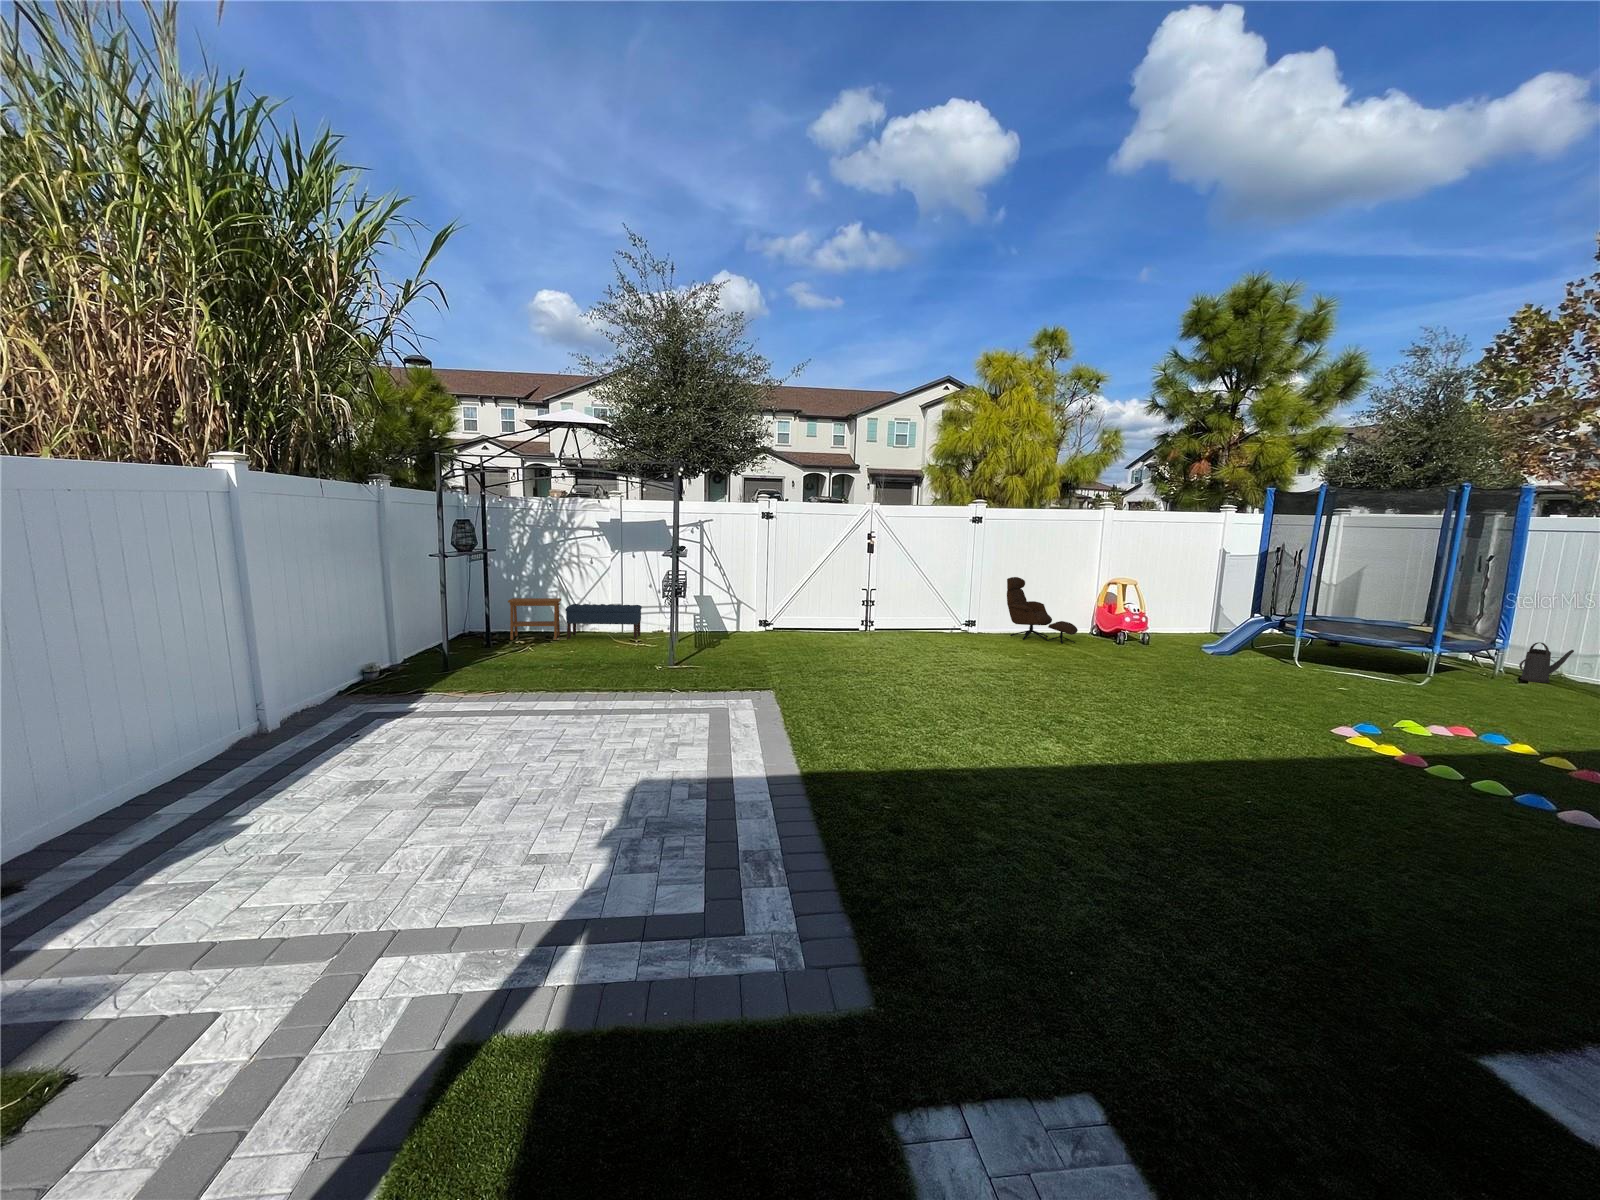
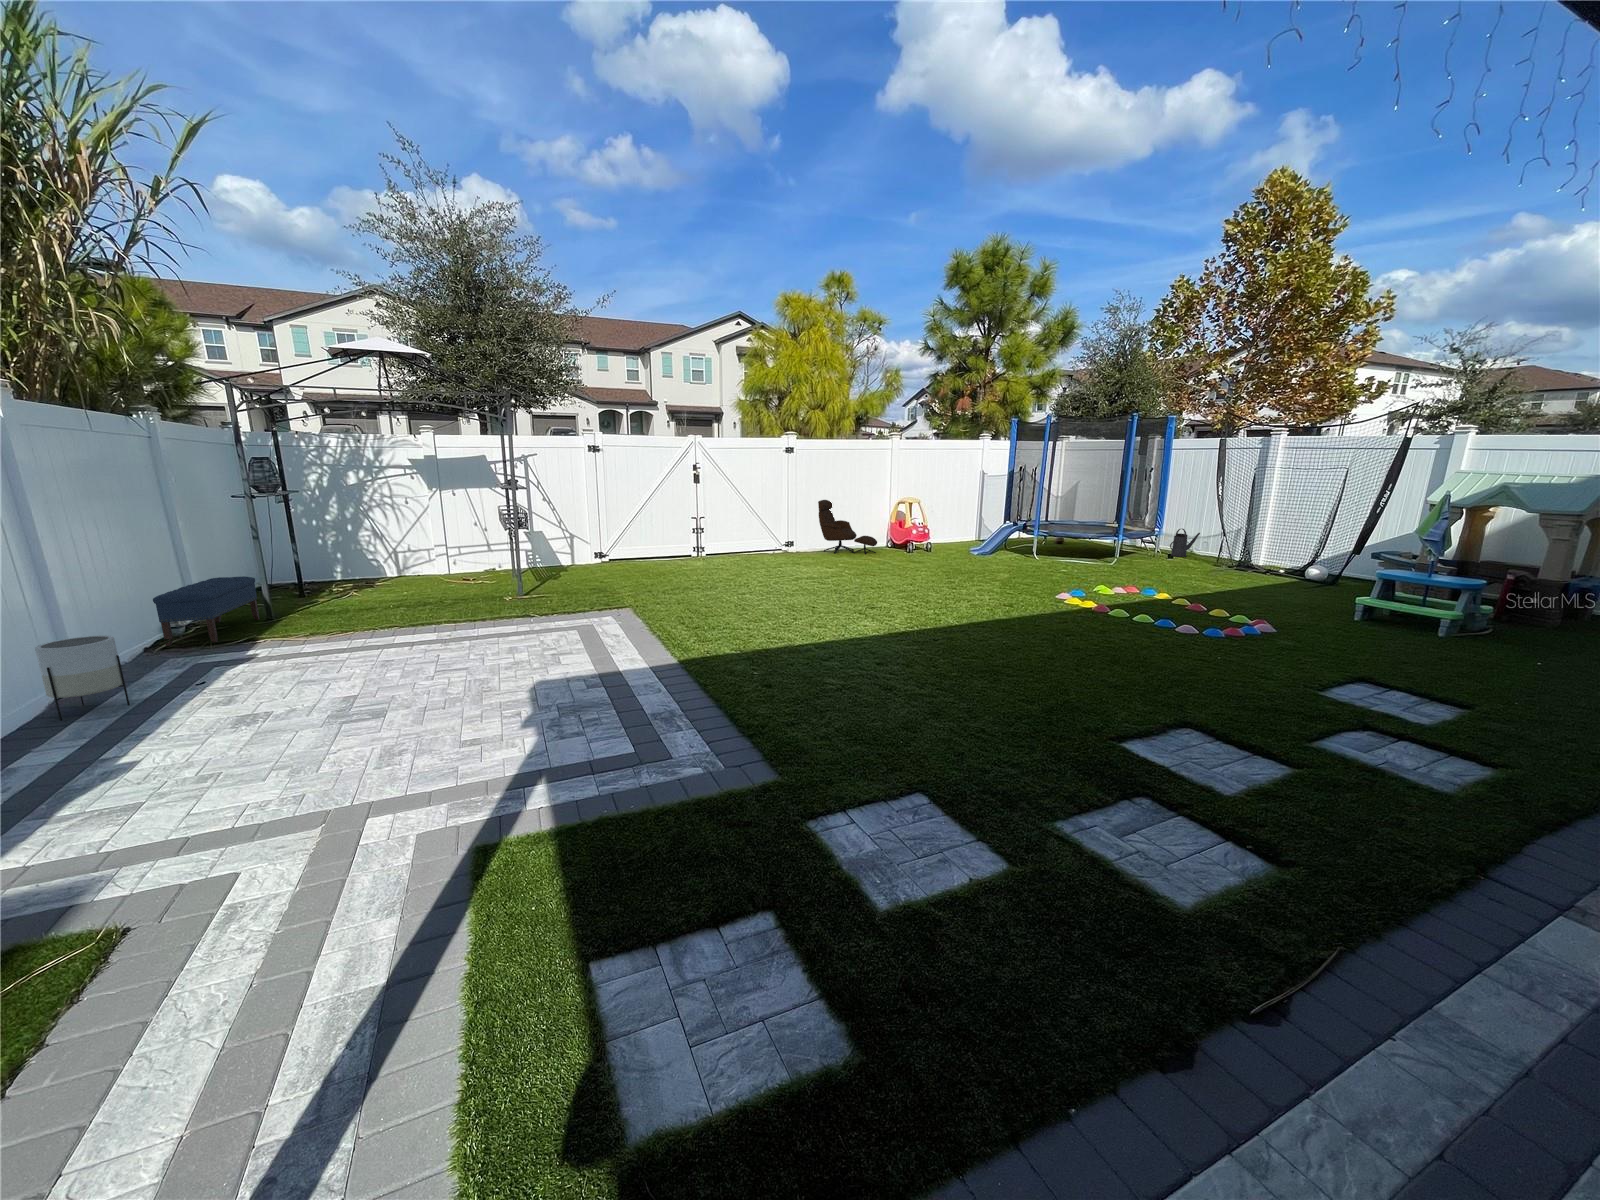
side table: present [508,598,561,640] -> none [315,541,381,588]
bench: present [565,604,642,639] -> present [153,576,260,646]
planter: none [233,683,298,760] -> present [35,635,130,721]

